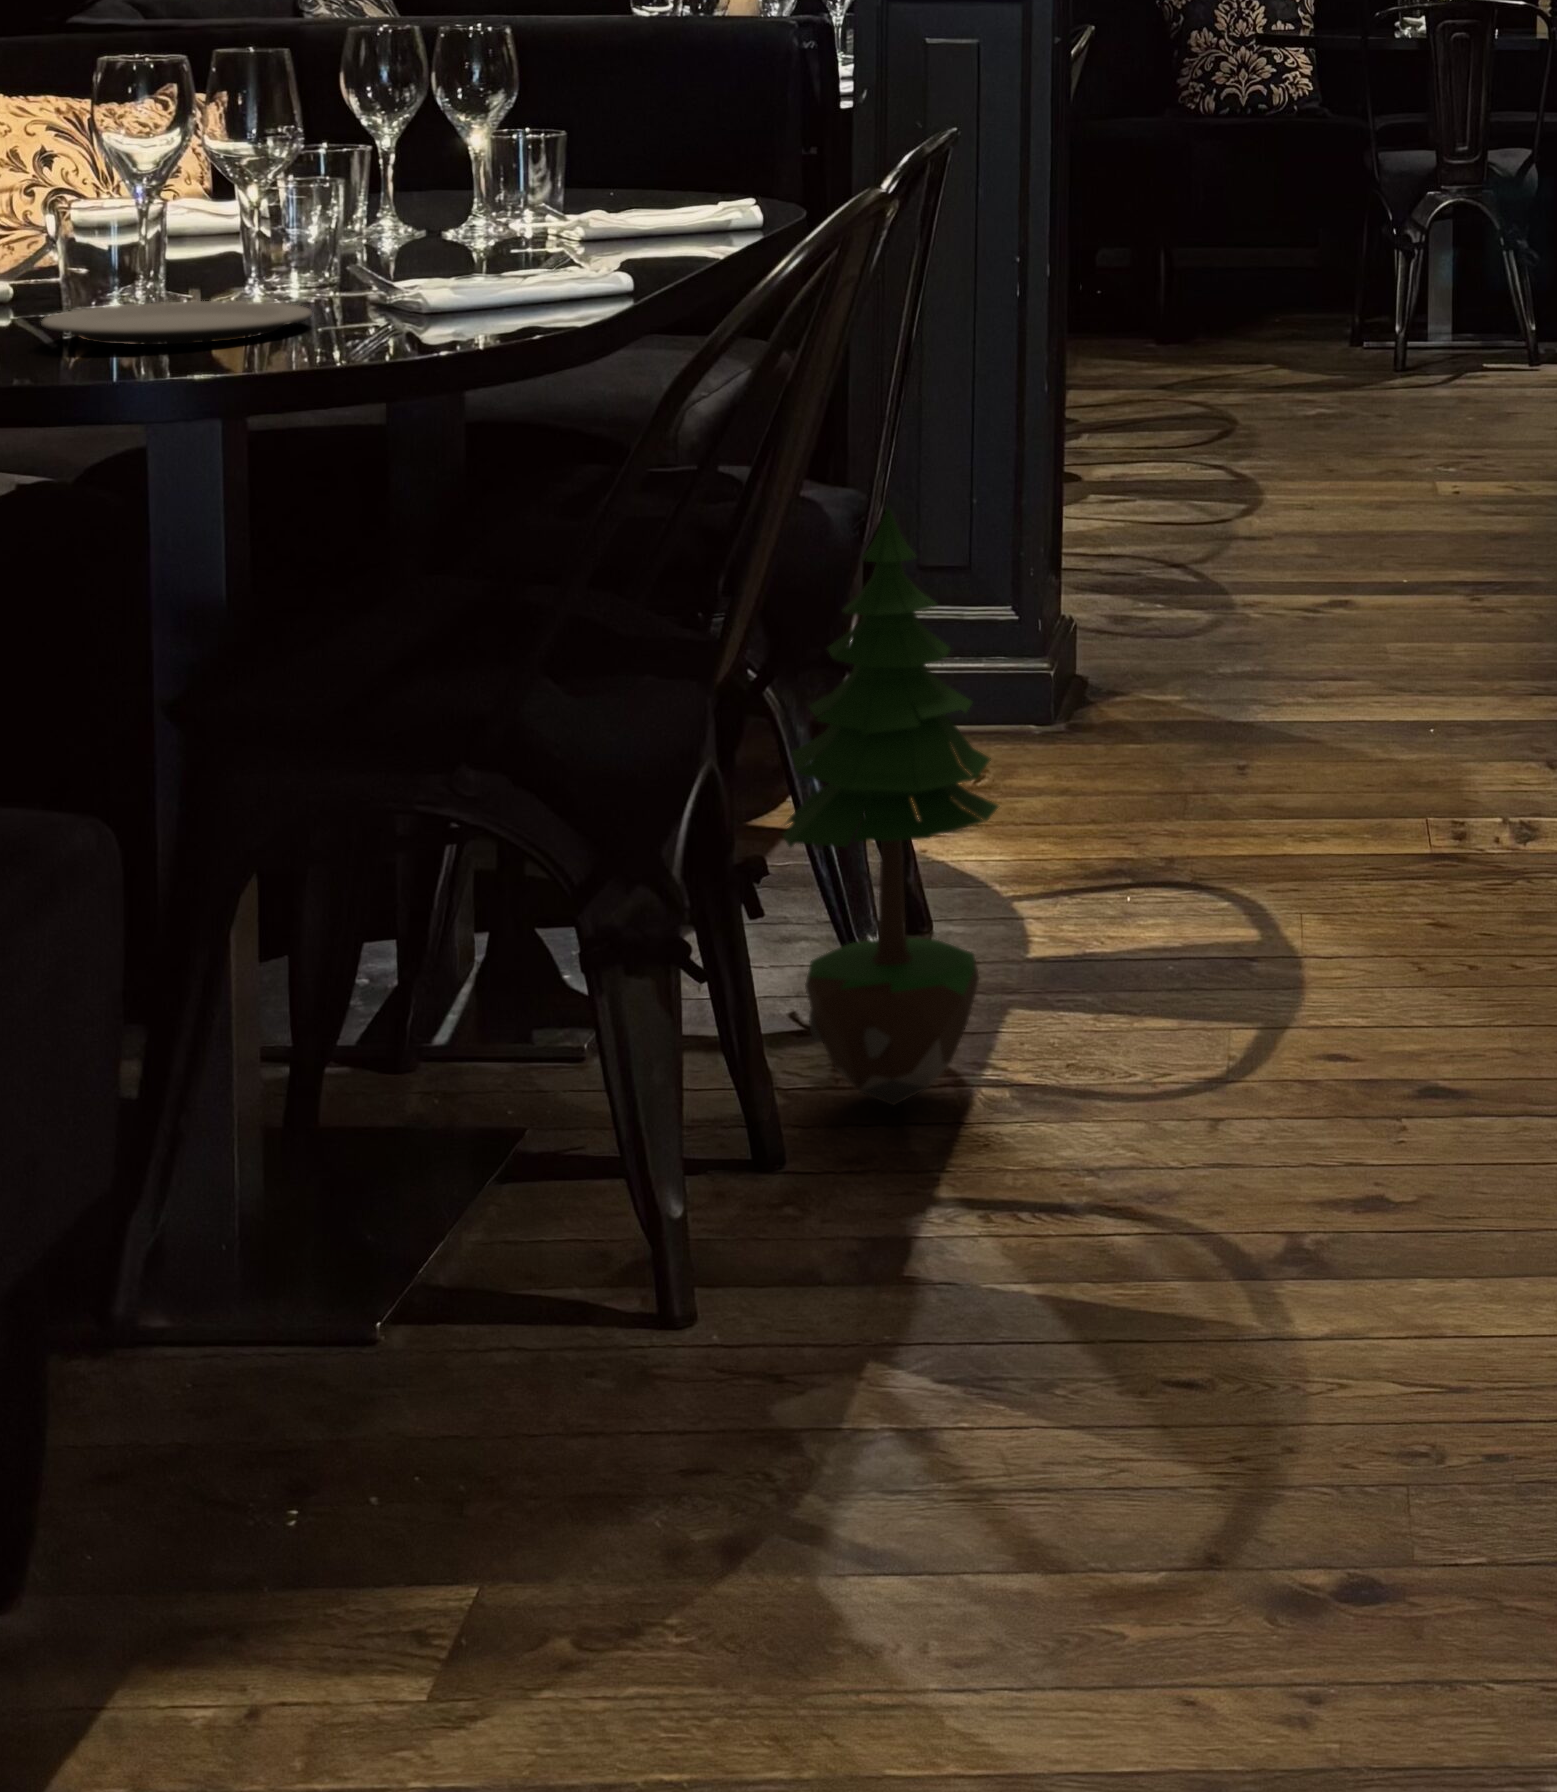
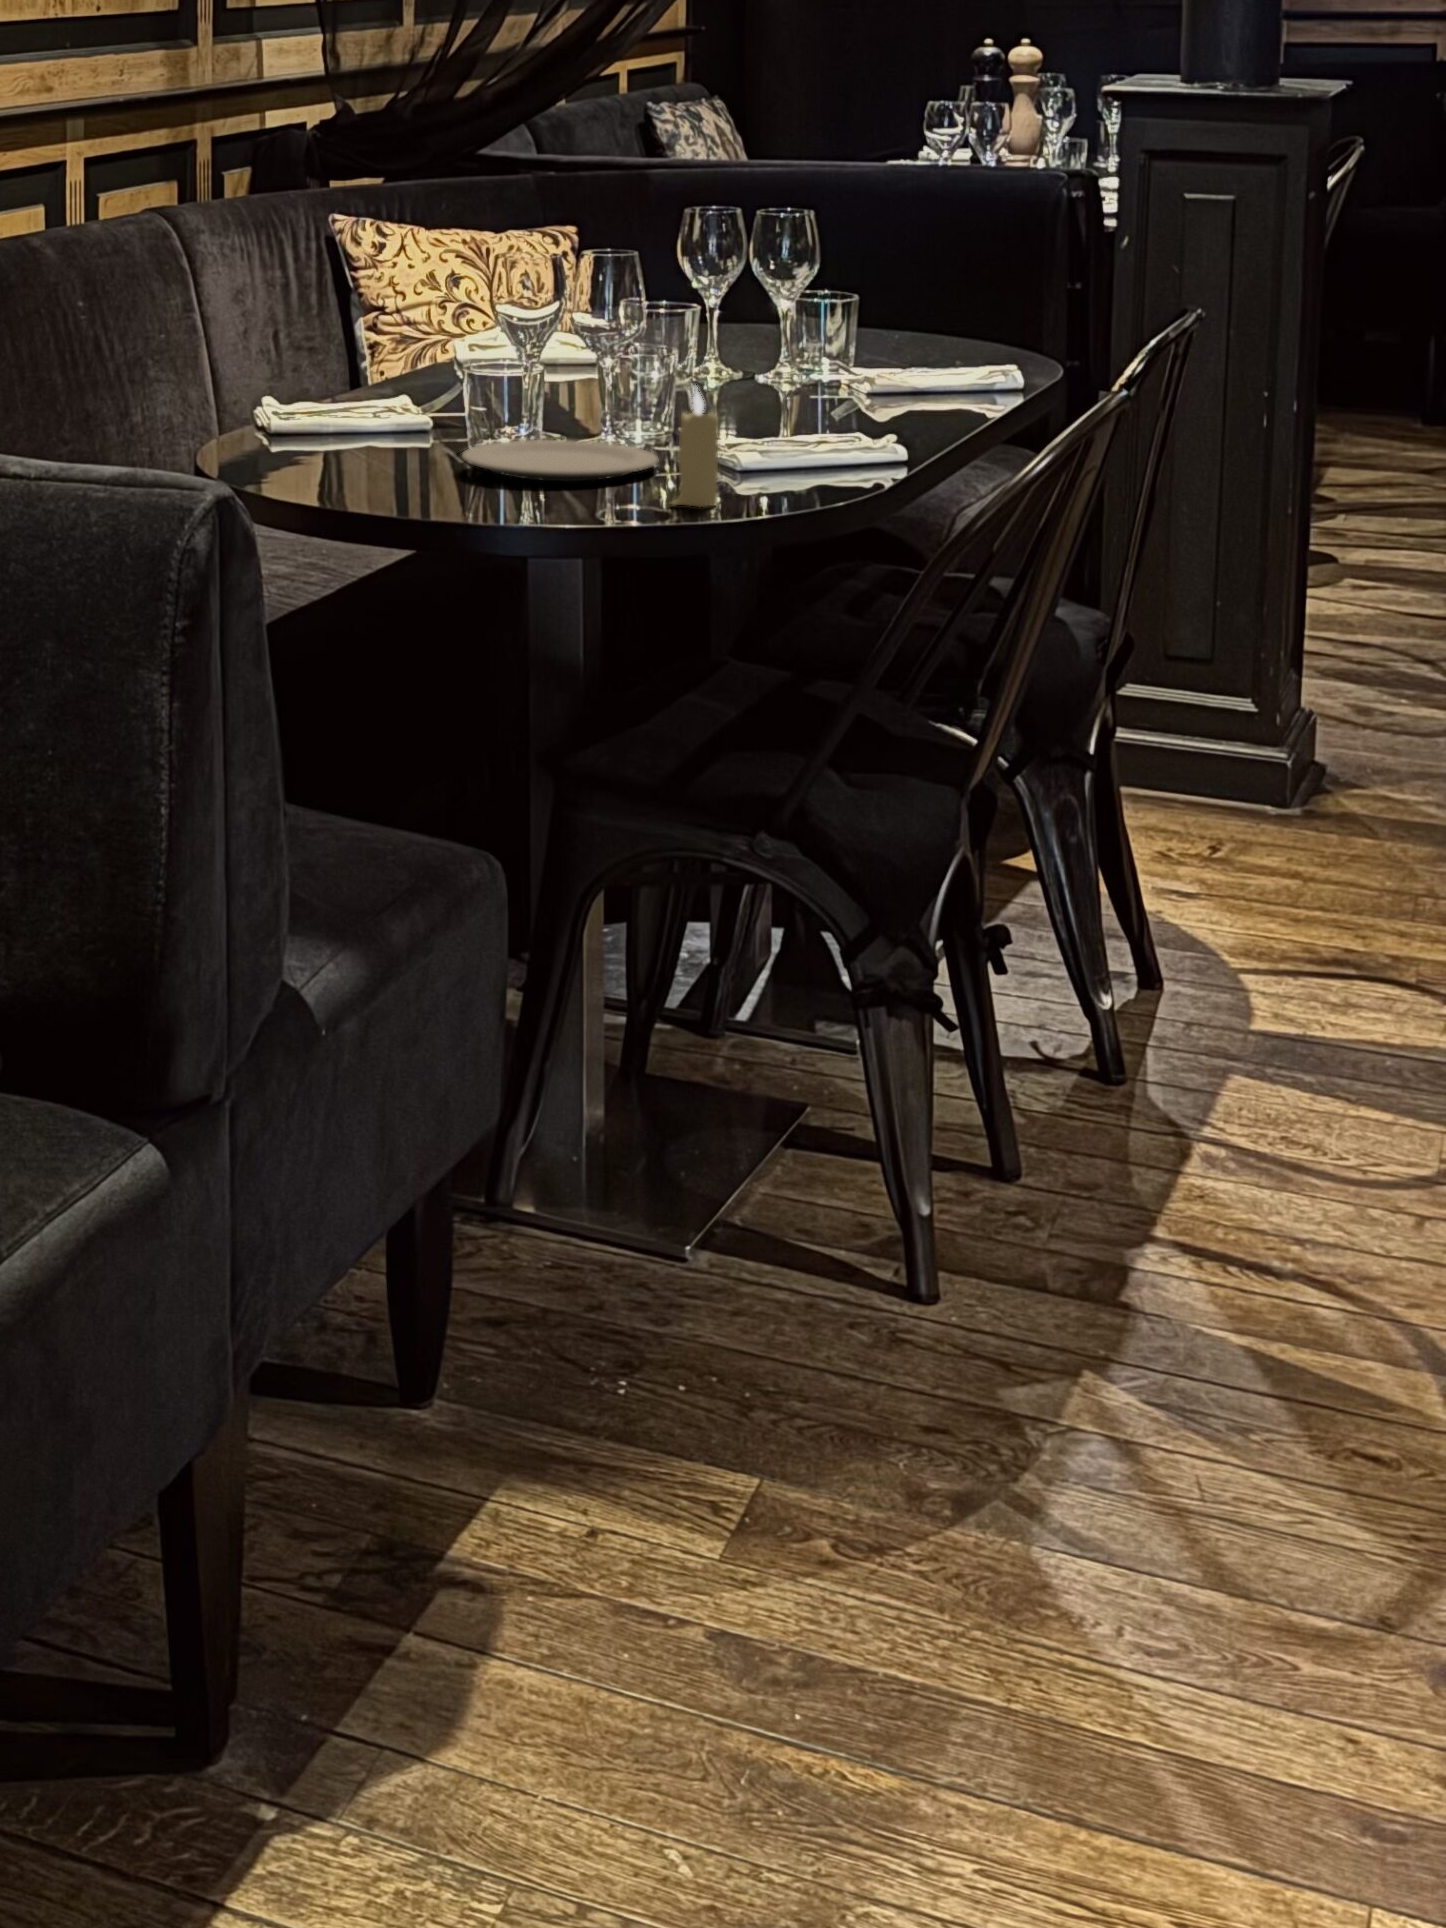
candle: none [322,197,388,353] -> present [671,387,719,507]
potted tree: present [783,508,1000,1105] -> none [1026,637,1226,1150]

